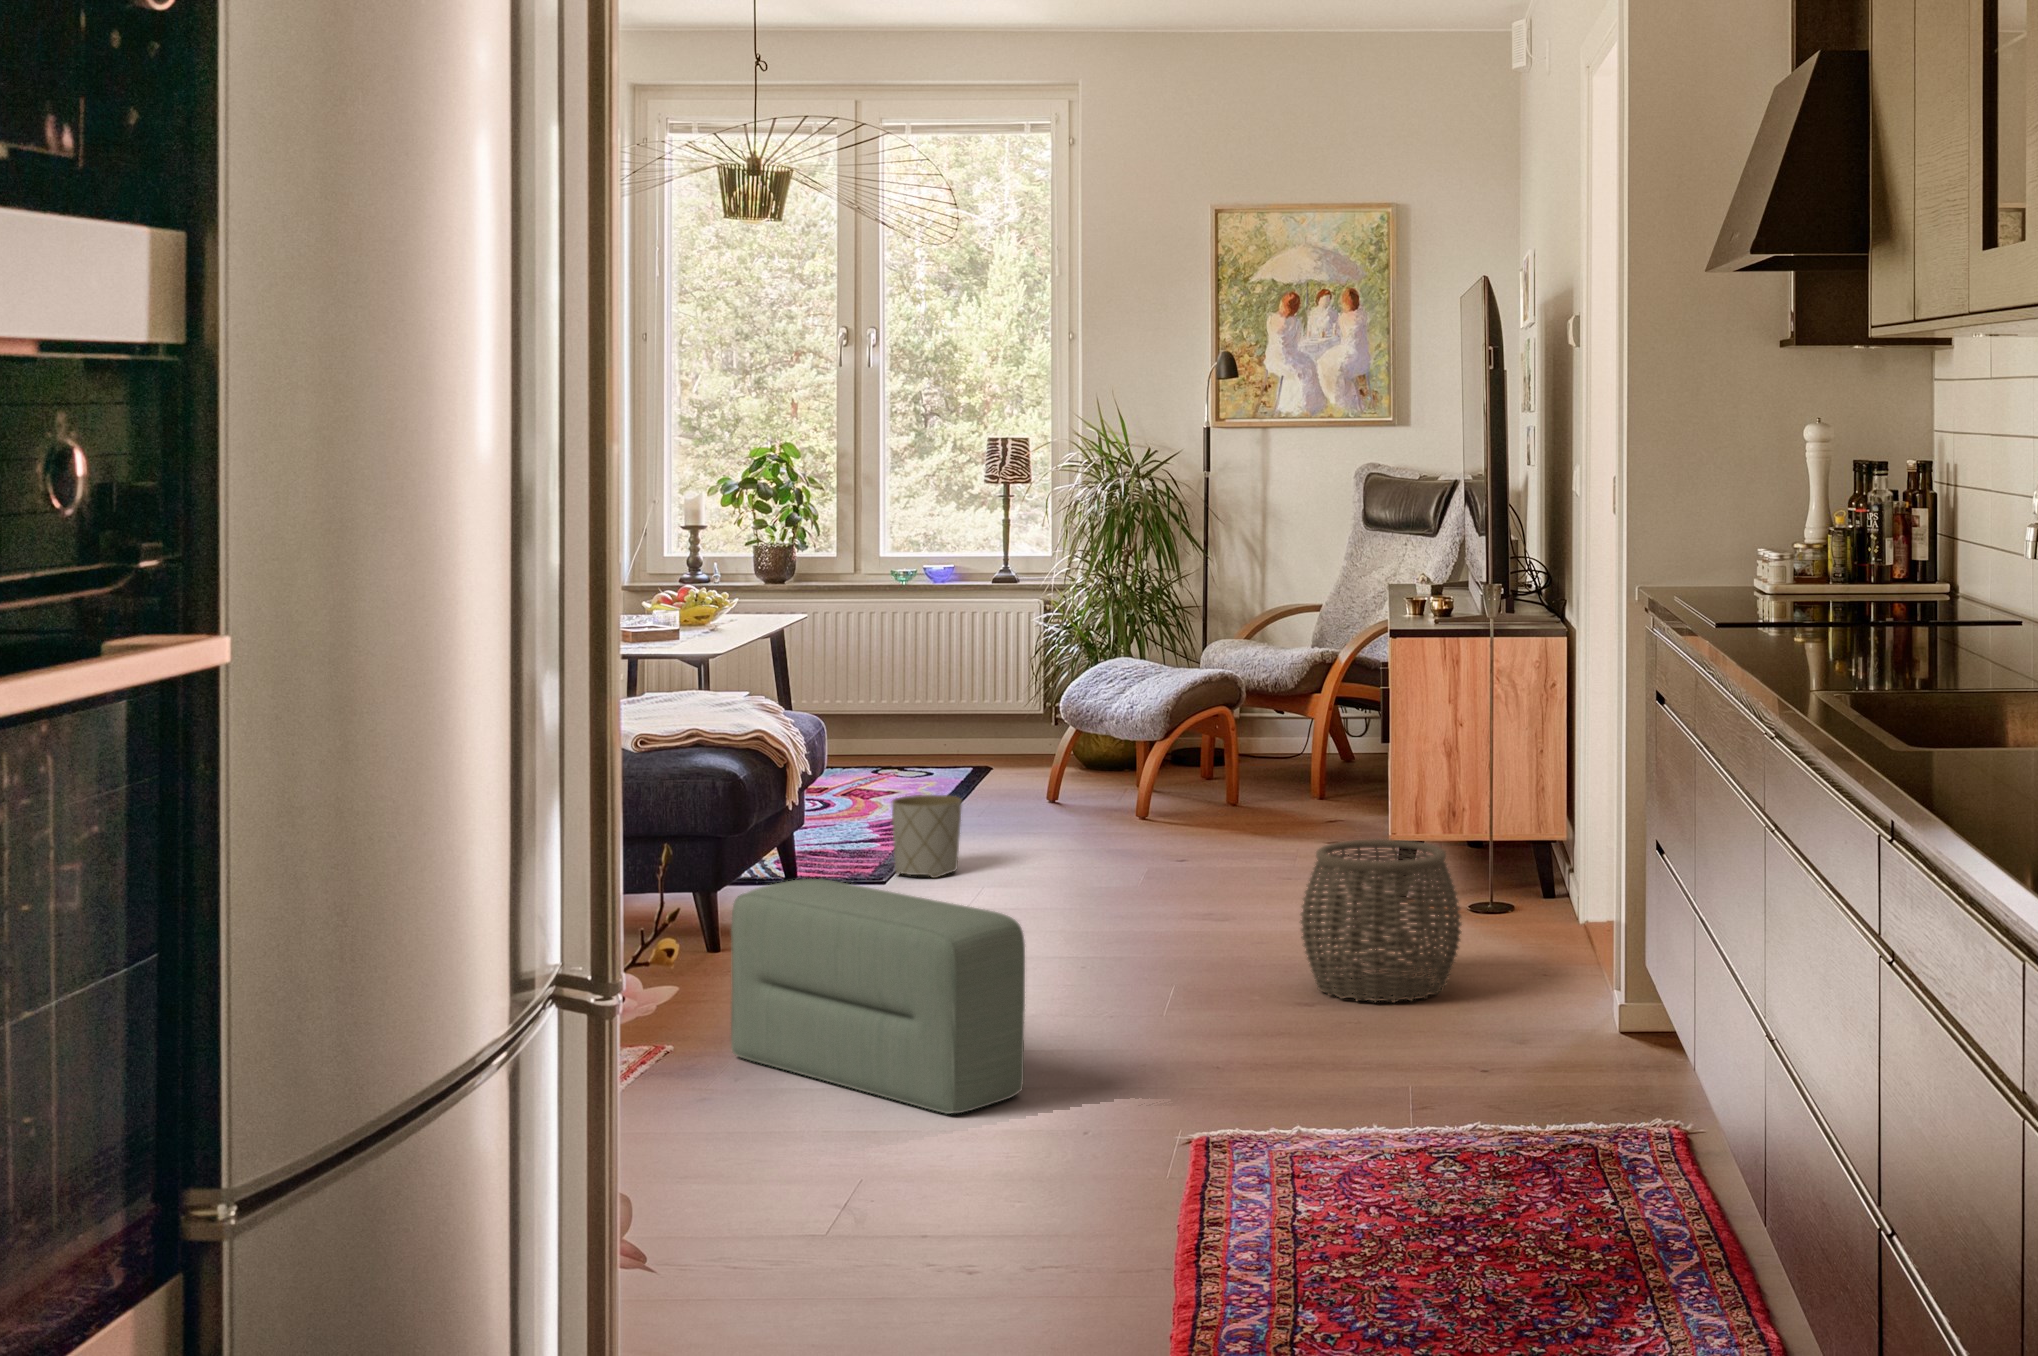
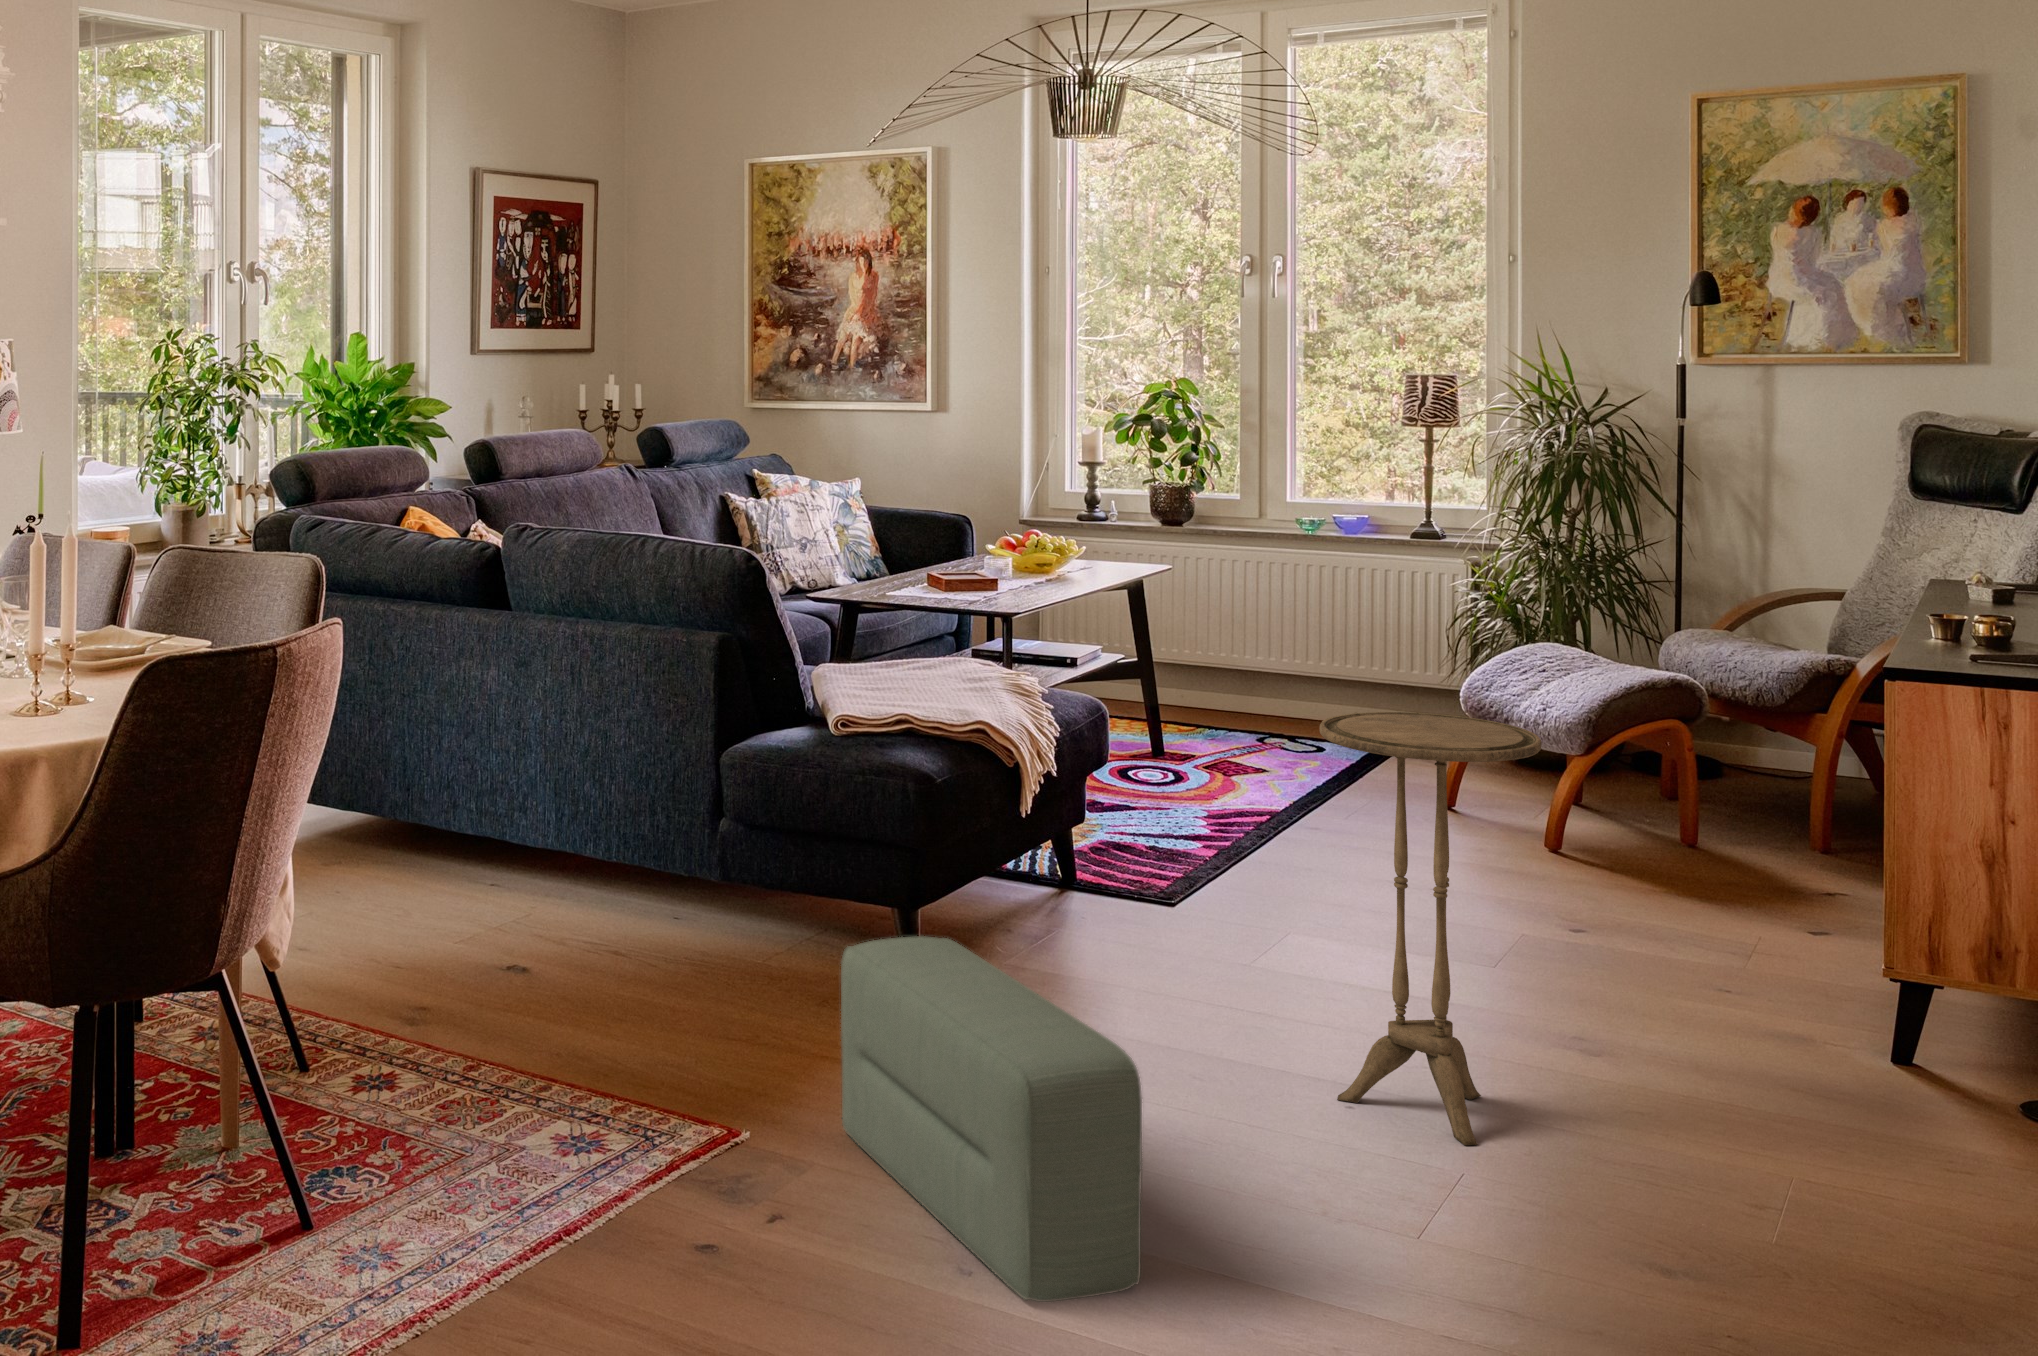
side table: none [1072,675,1227,989] -> present [1320,712,1541,1145]
planter: present [892,795,962,878] -> none [1195,797,1279,899]
woven basket: present [1300,839,1461,1002] -> none [1641,986,1916,1251]

